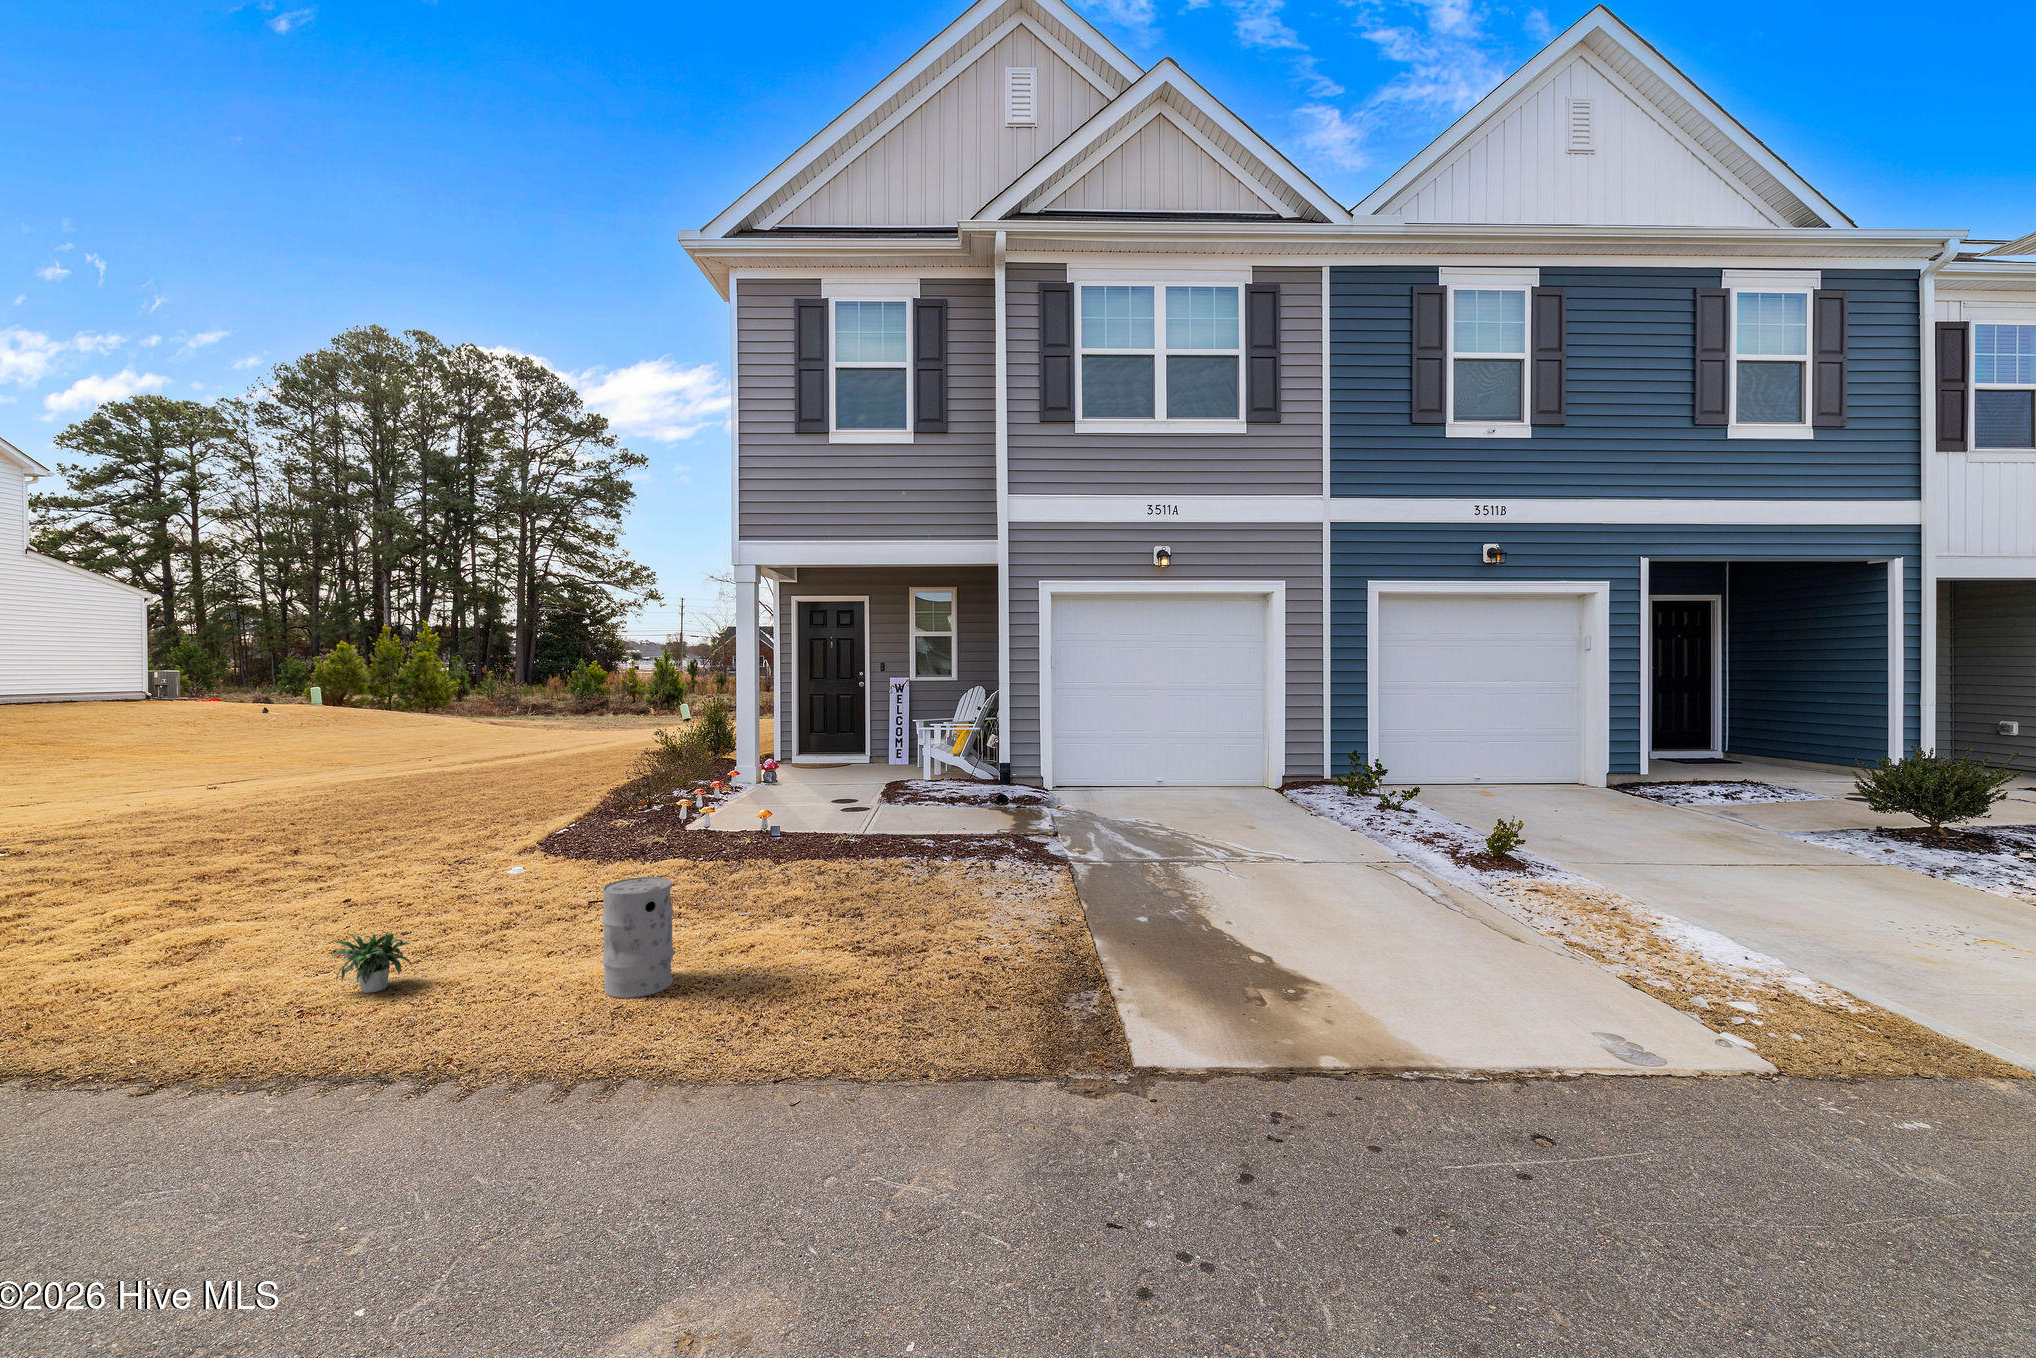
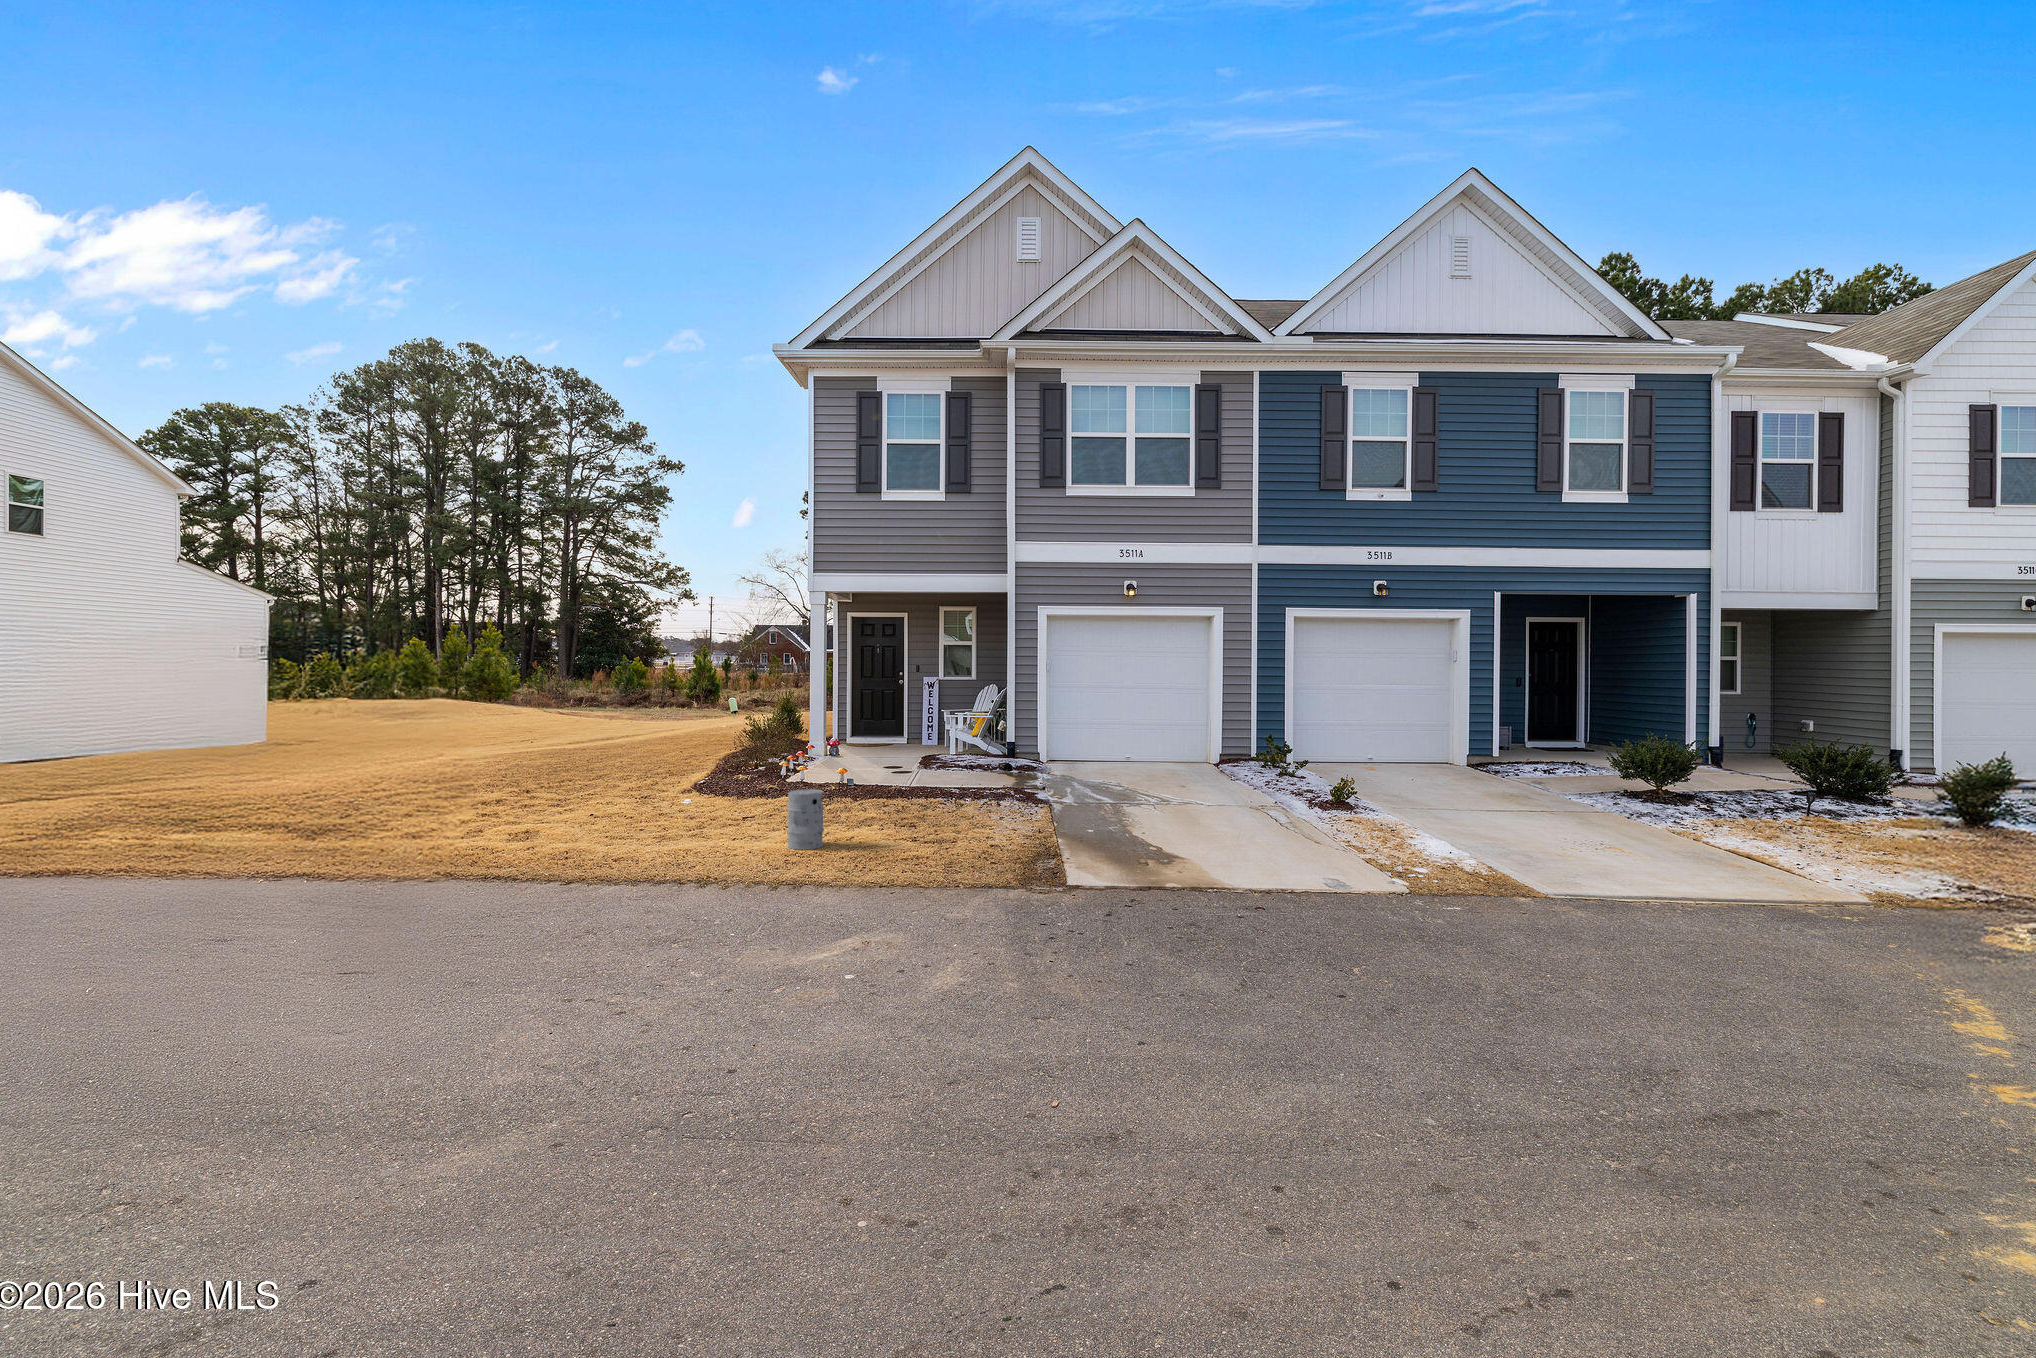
potted plant: present [314,933,412,993] -> none [635,815,684,846]

